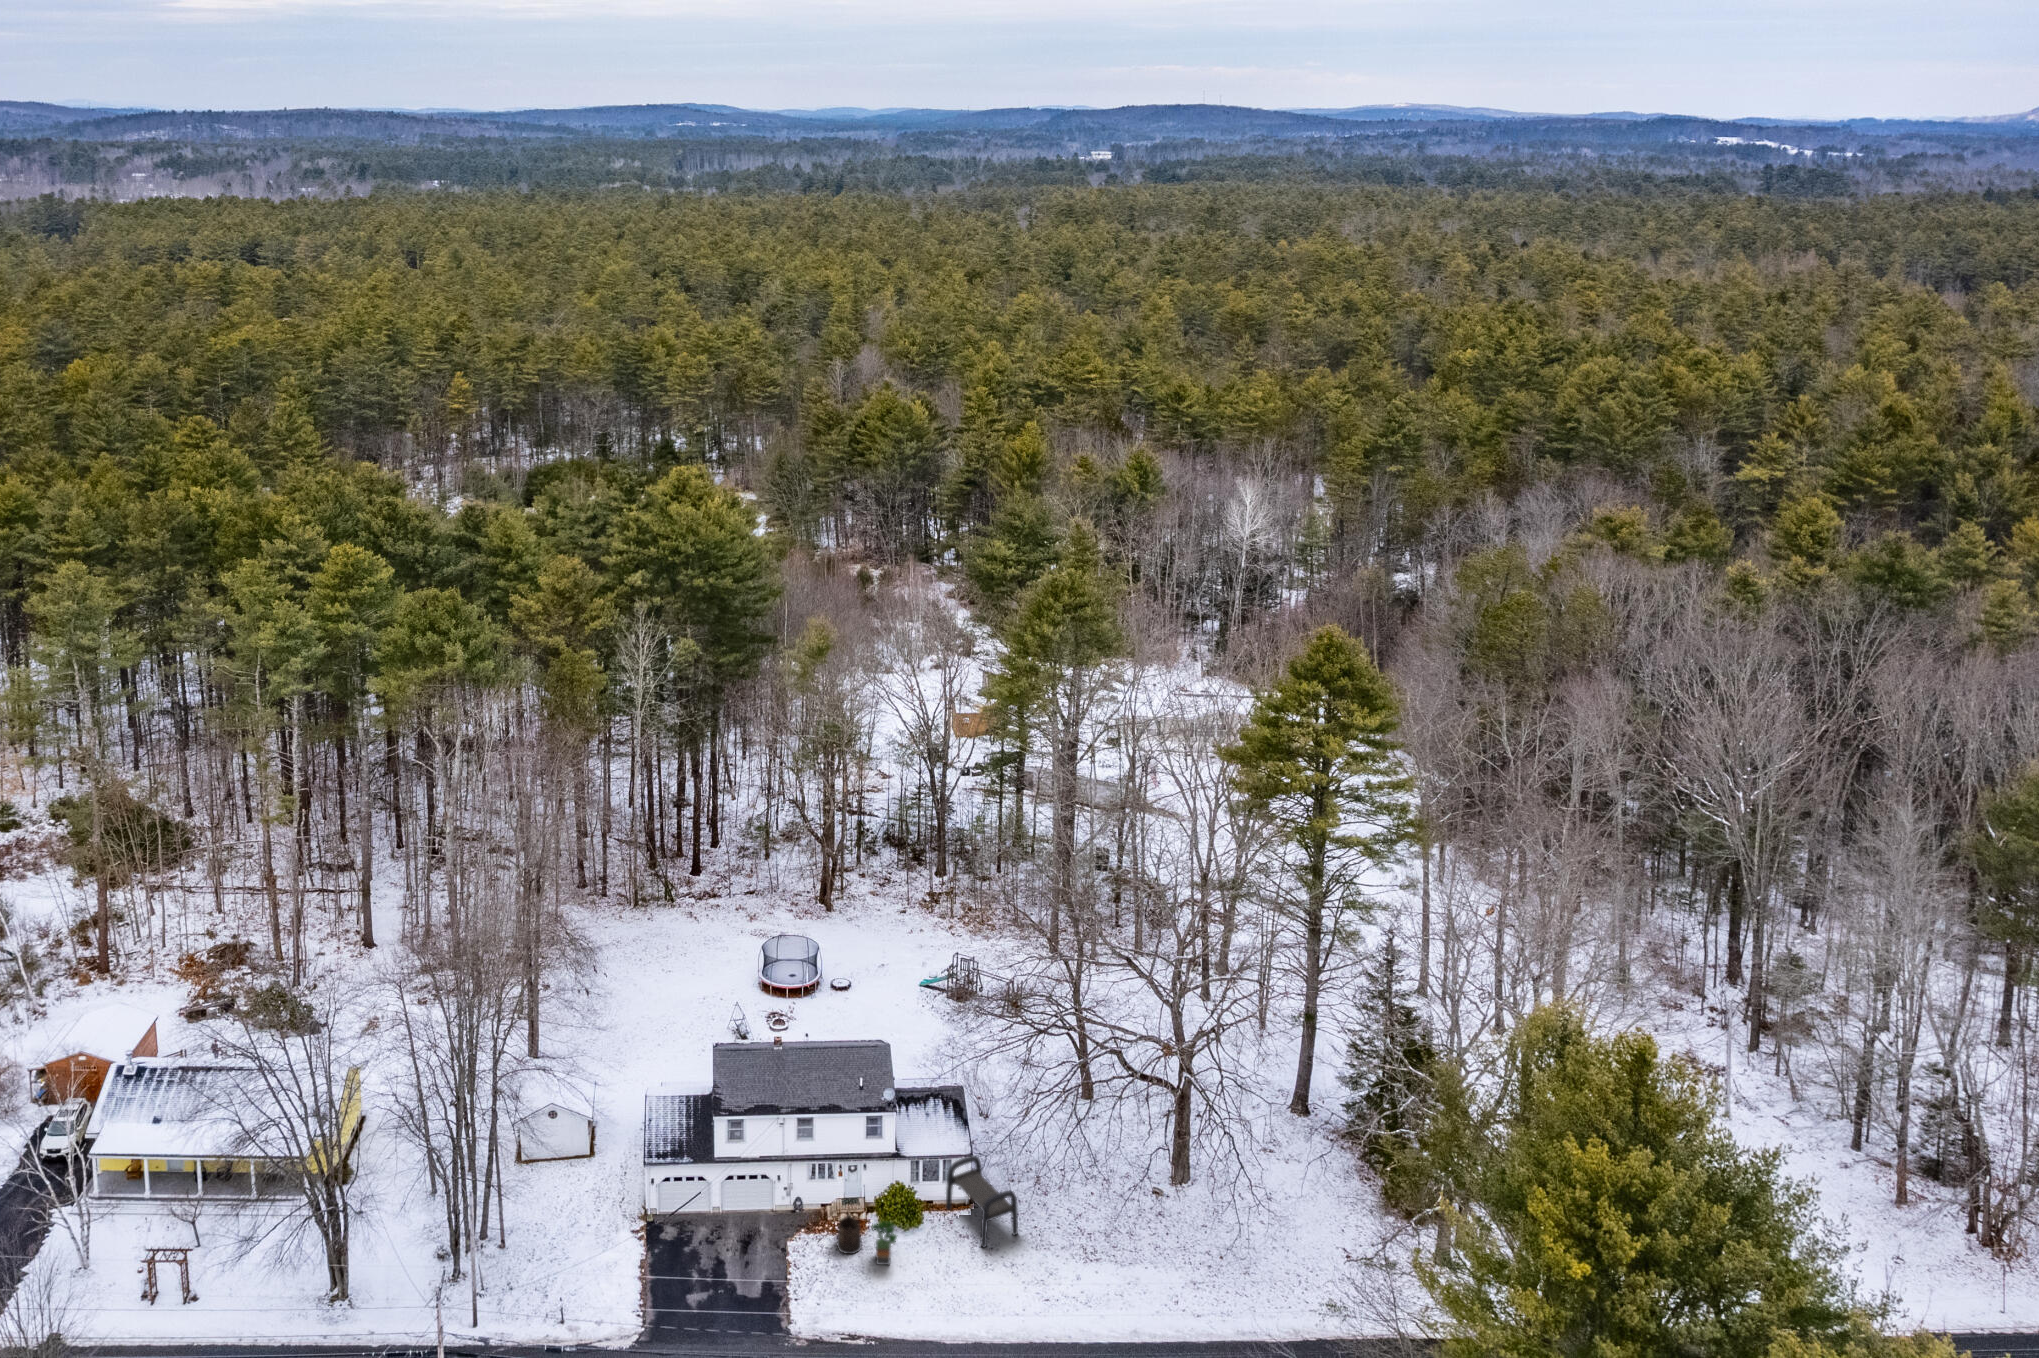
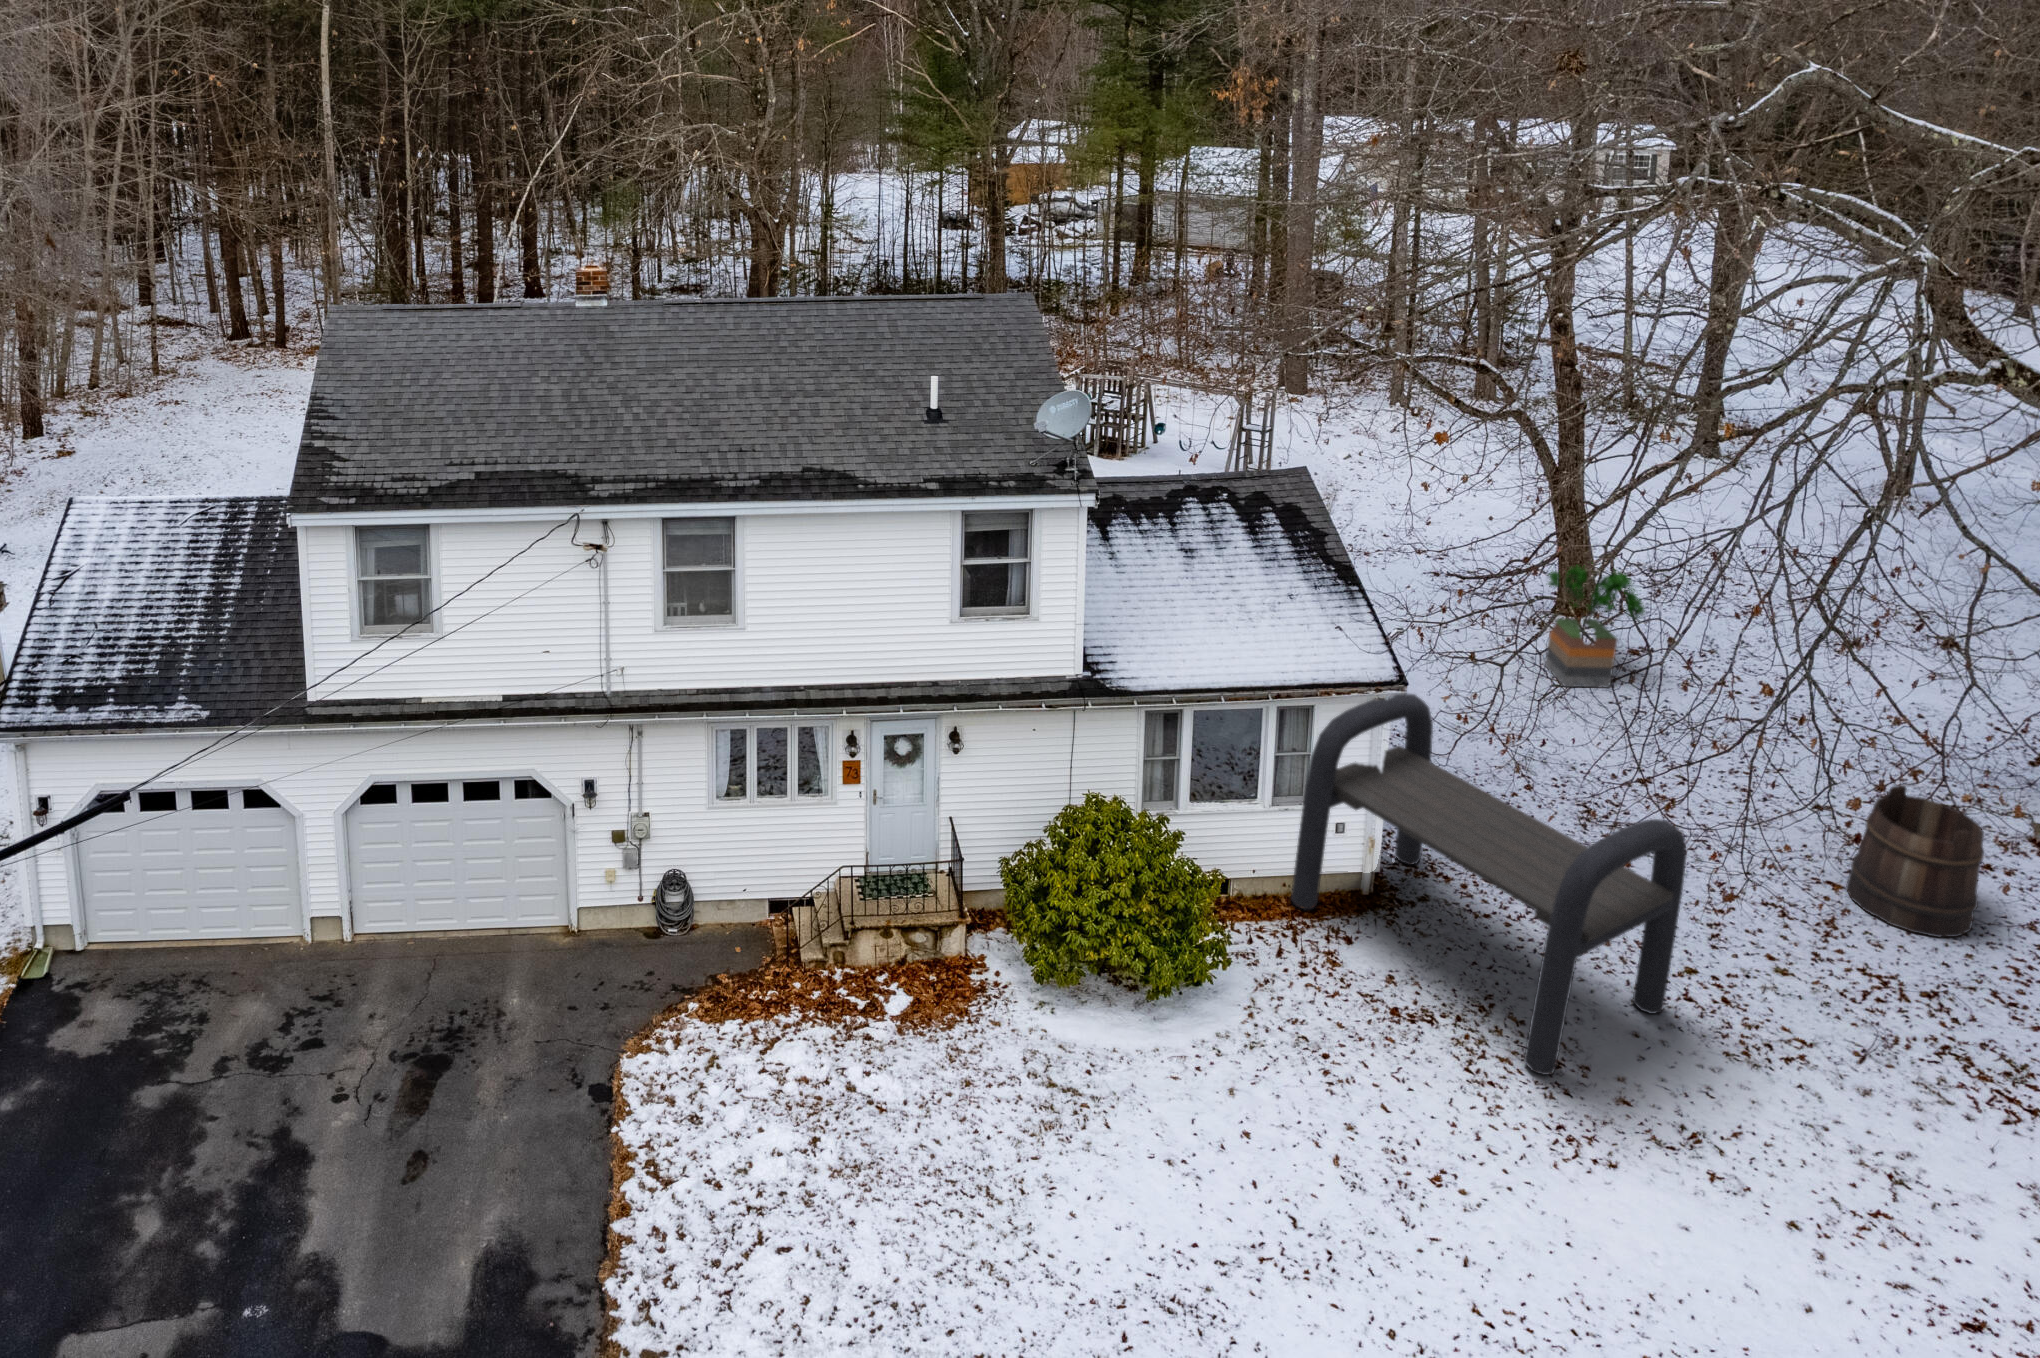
bucket: present [837,1214,862,1254] -> present [1846,785,1984,937]
potted tree: present [872,1221,897,1265] -> present [1545,563,1645,688]

